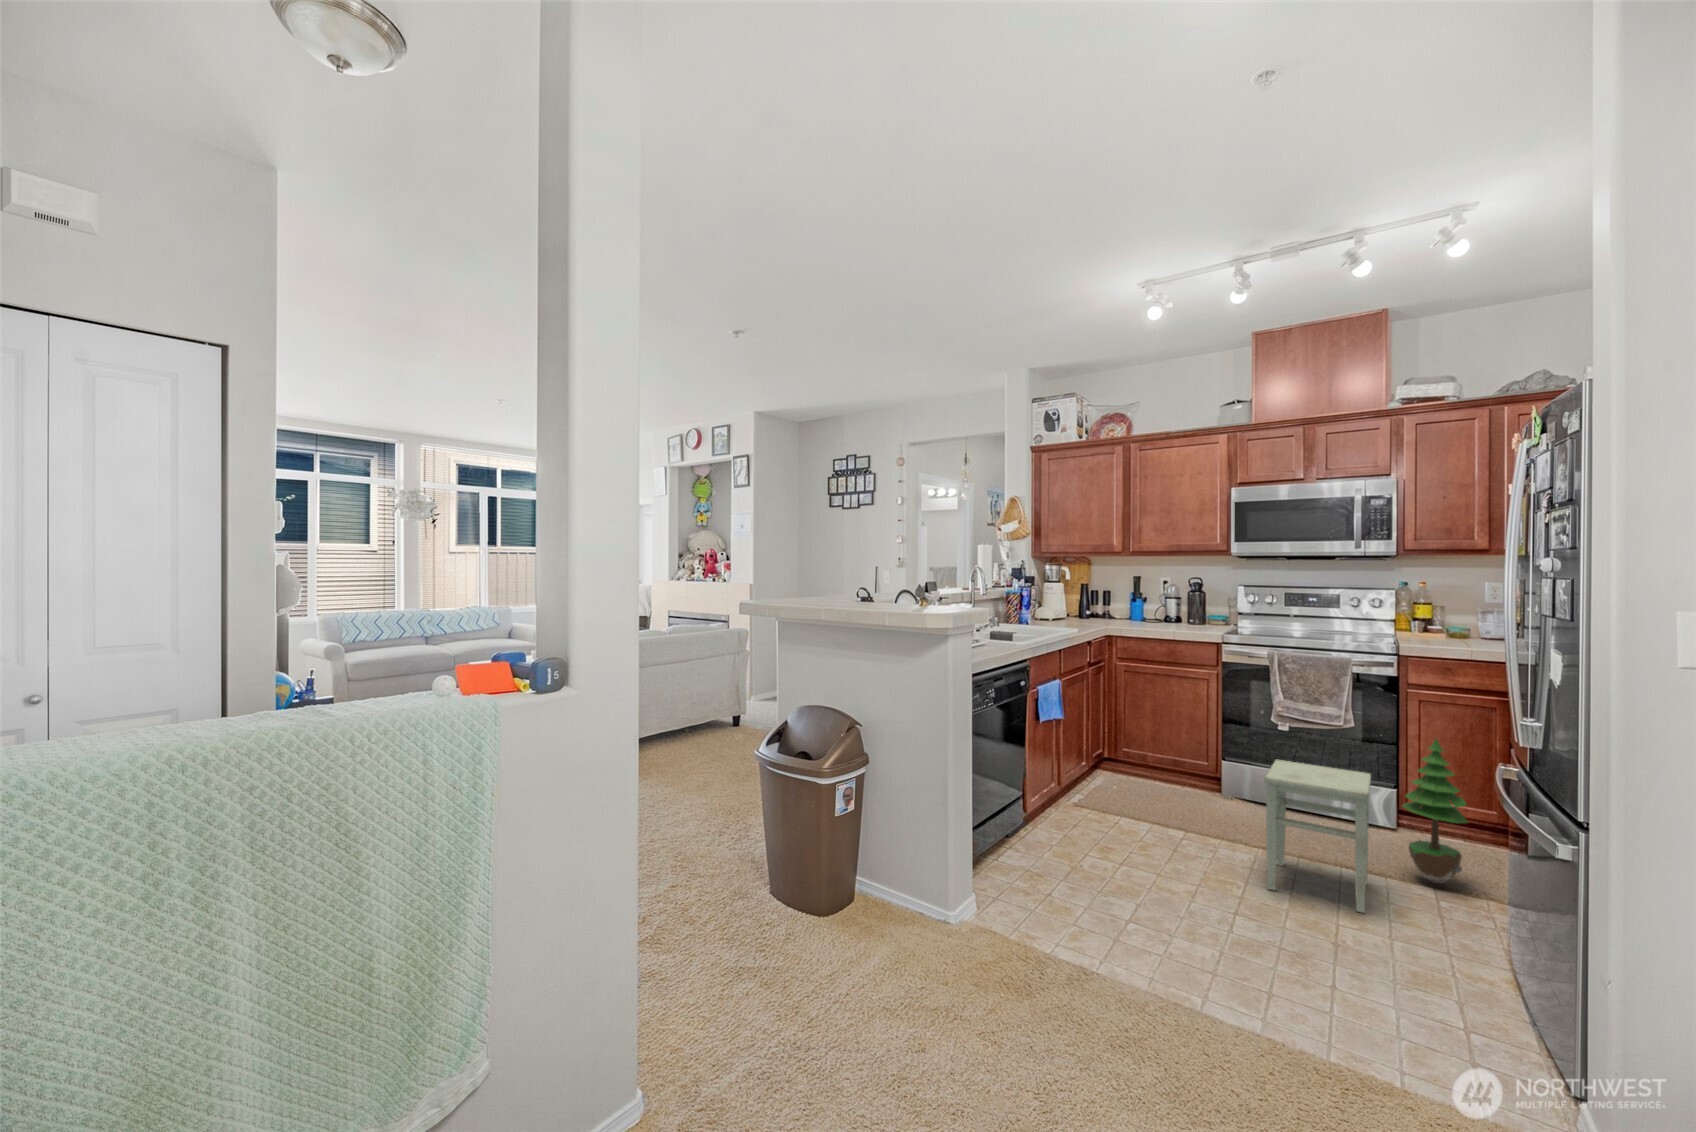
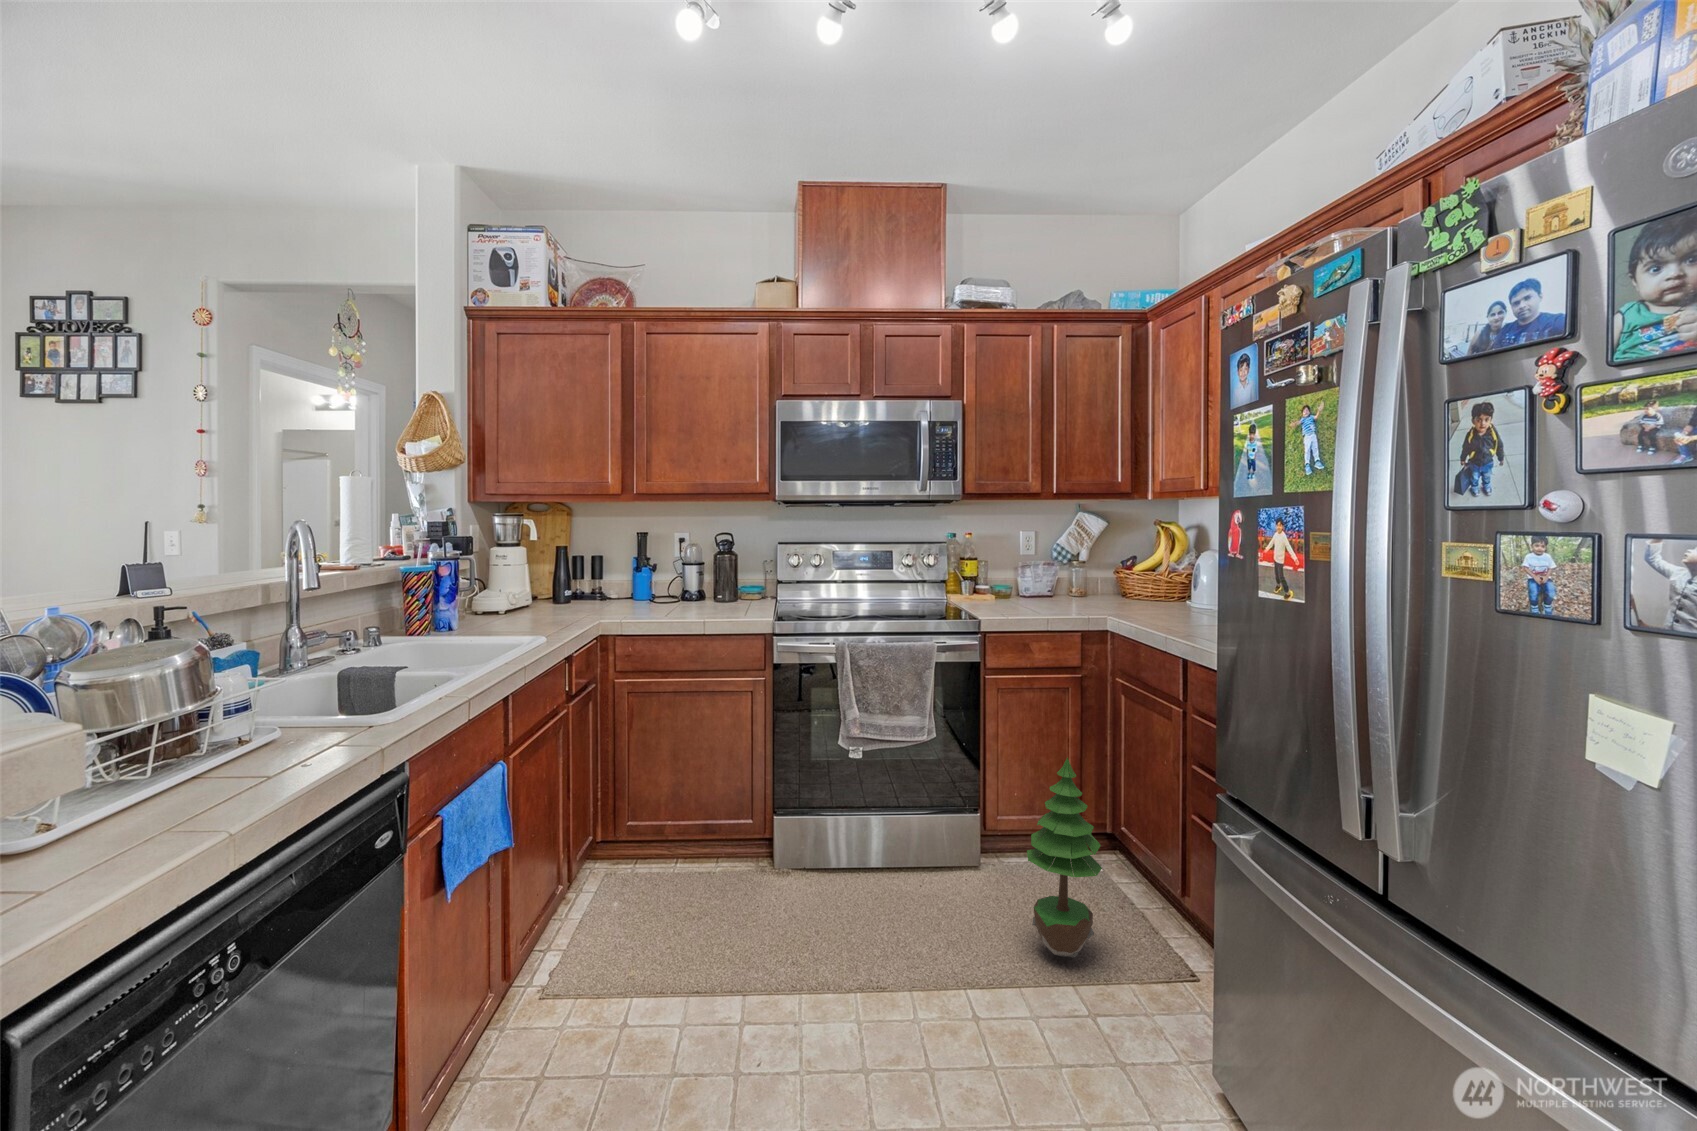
stool: present [1264,760,1371,913] -> none [884,830,1047,1086]

